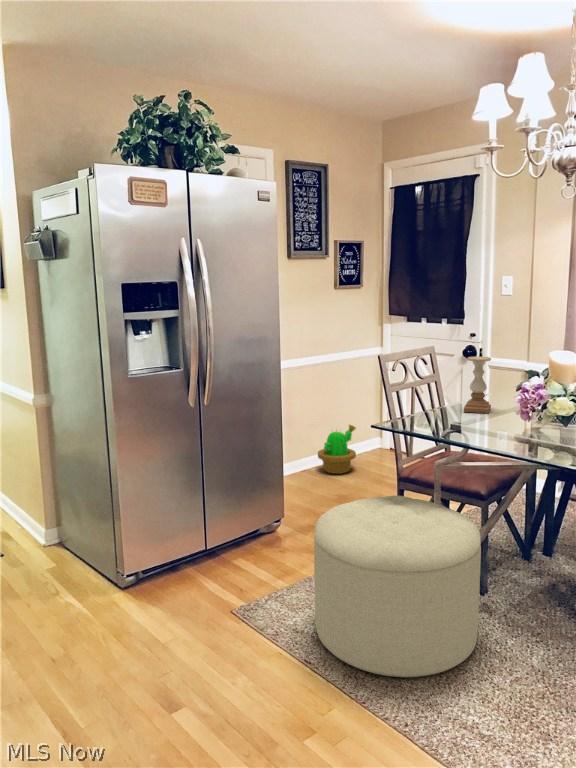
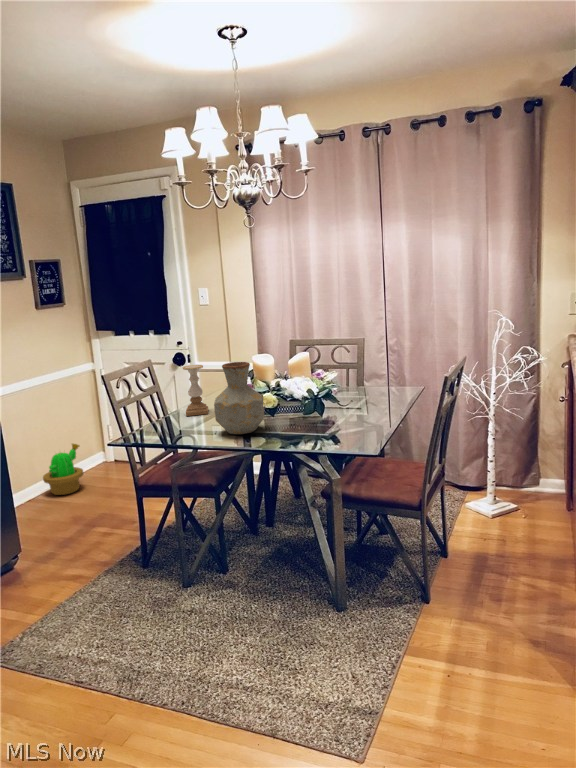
vase: none [494,356,557,441] -> present [214,362,264,434]
ottoman: present [314,496,481,678] -> none [66,503,228,672]

